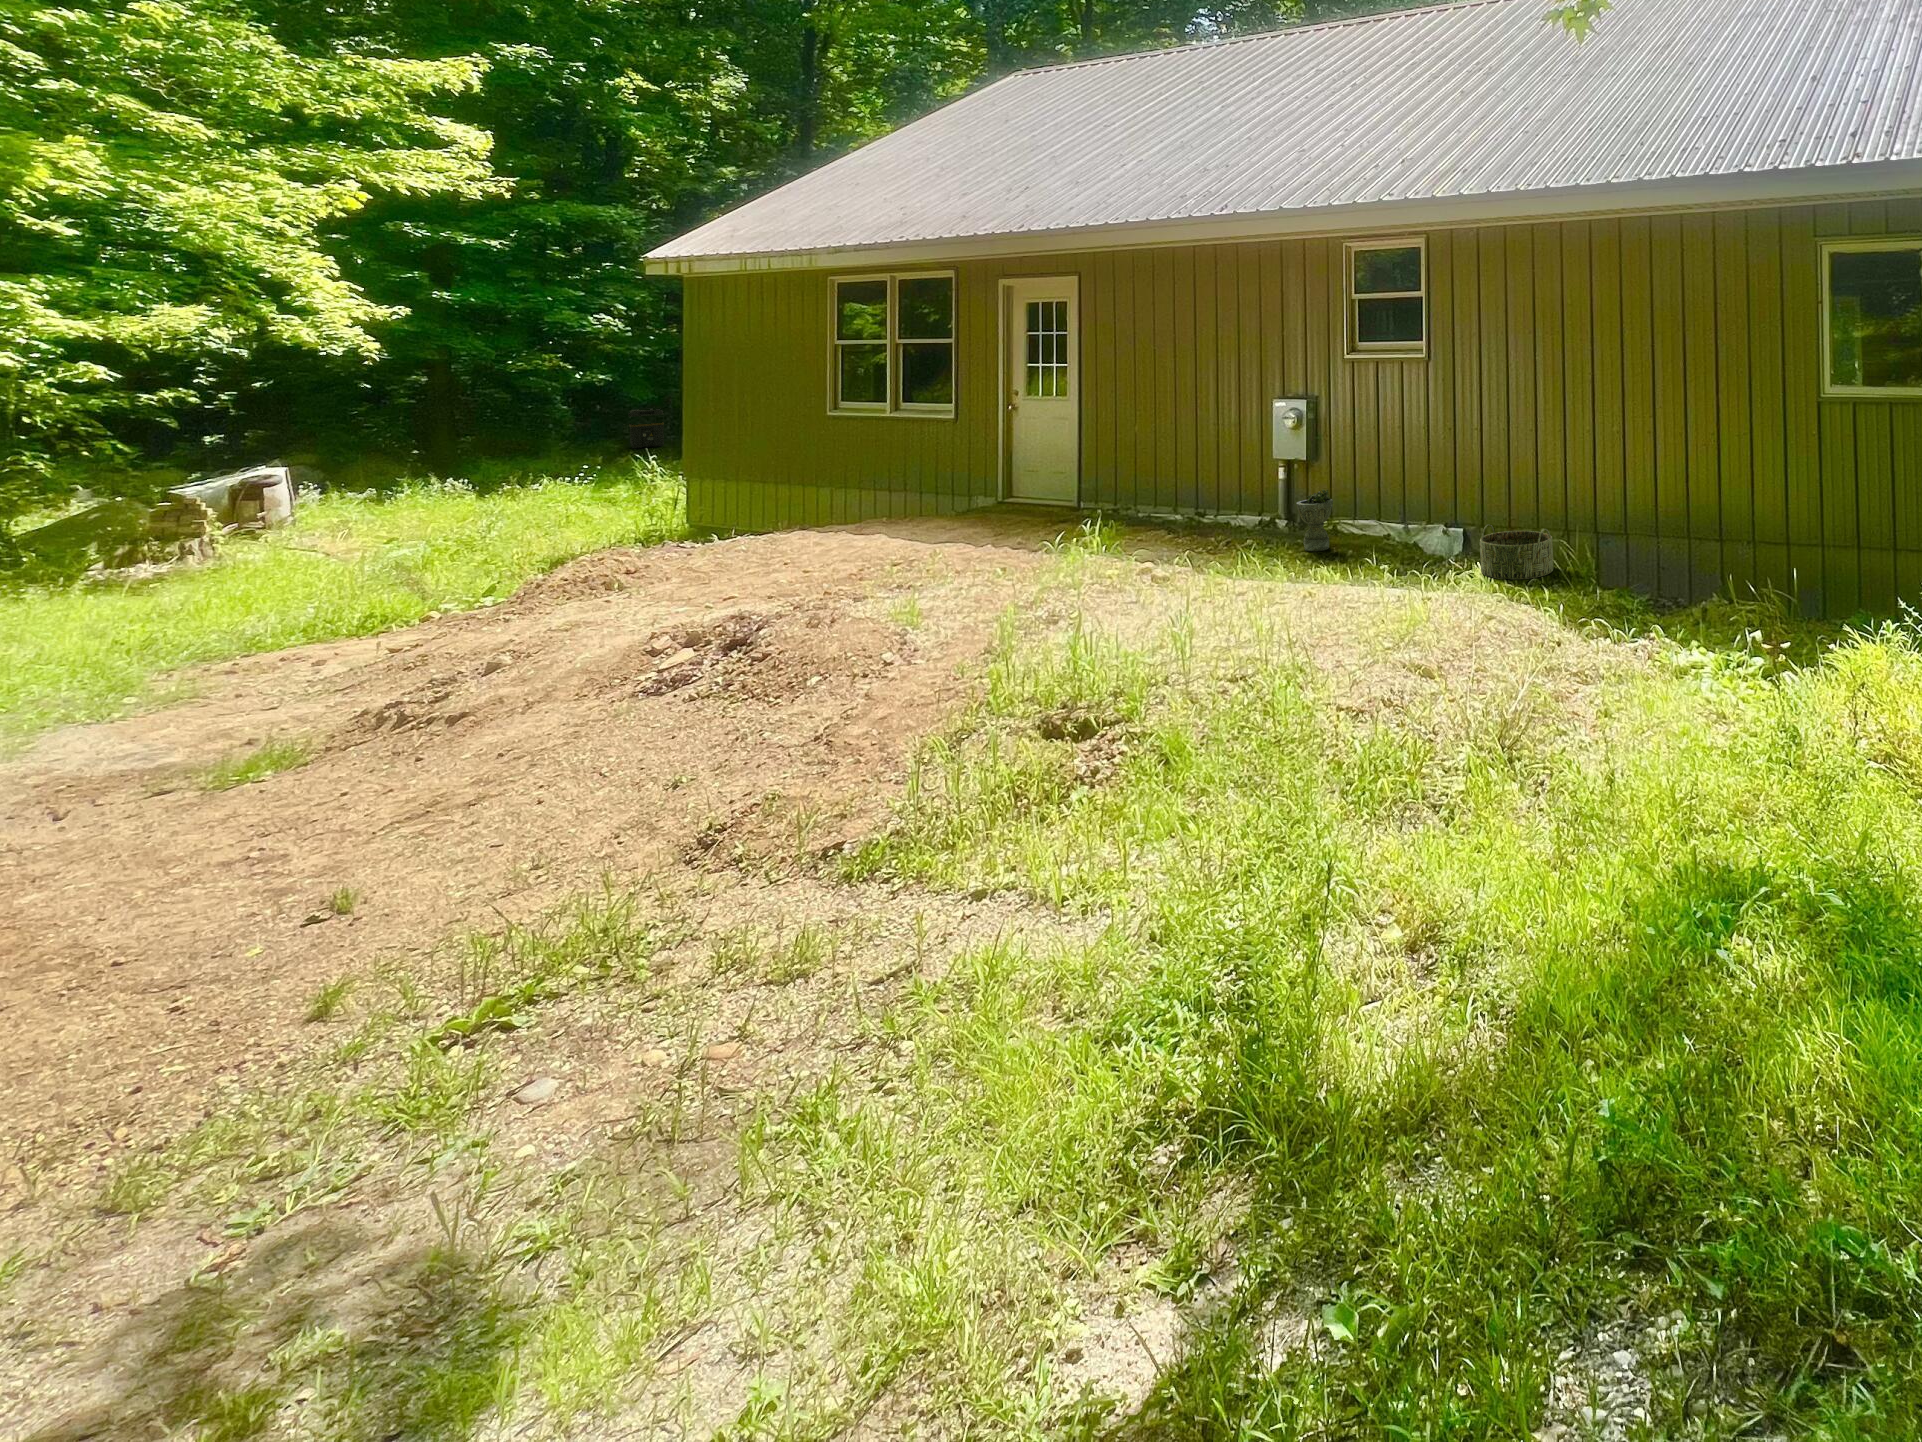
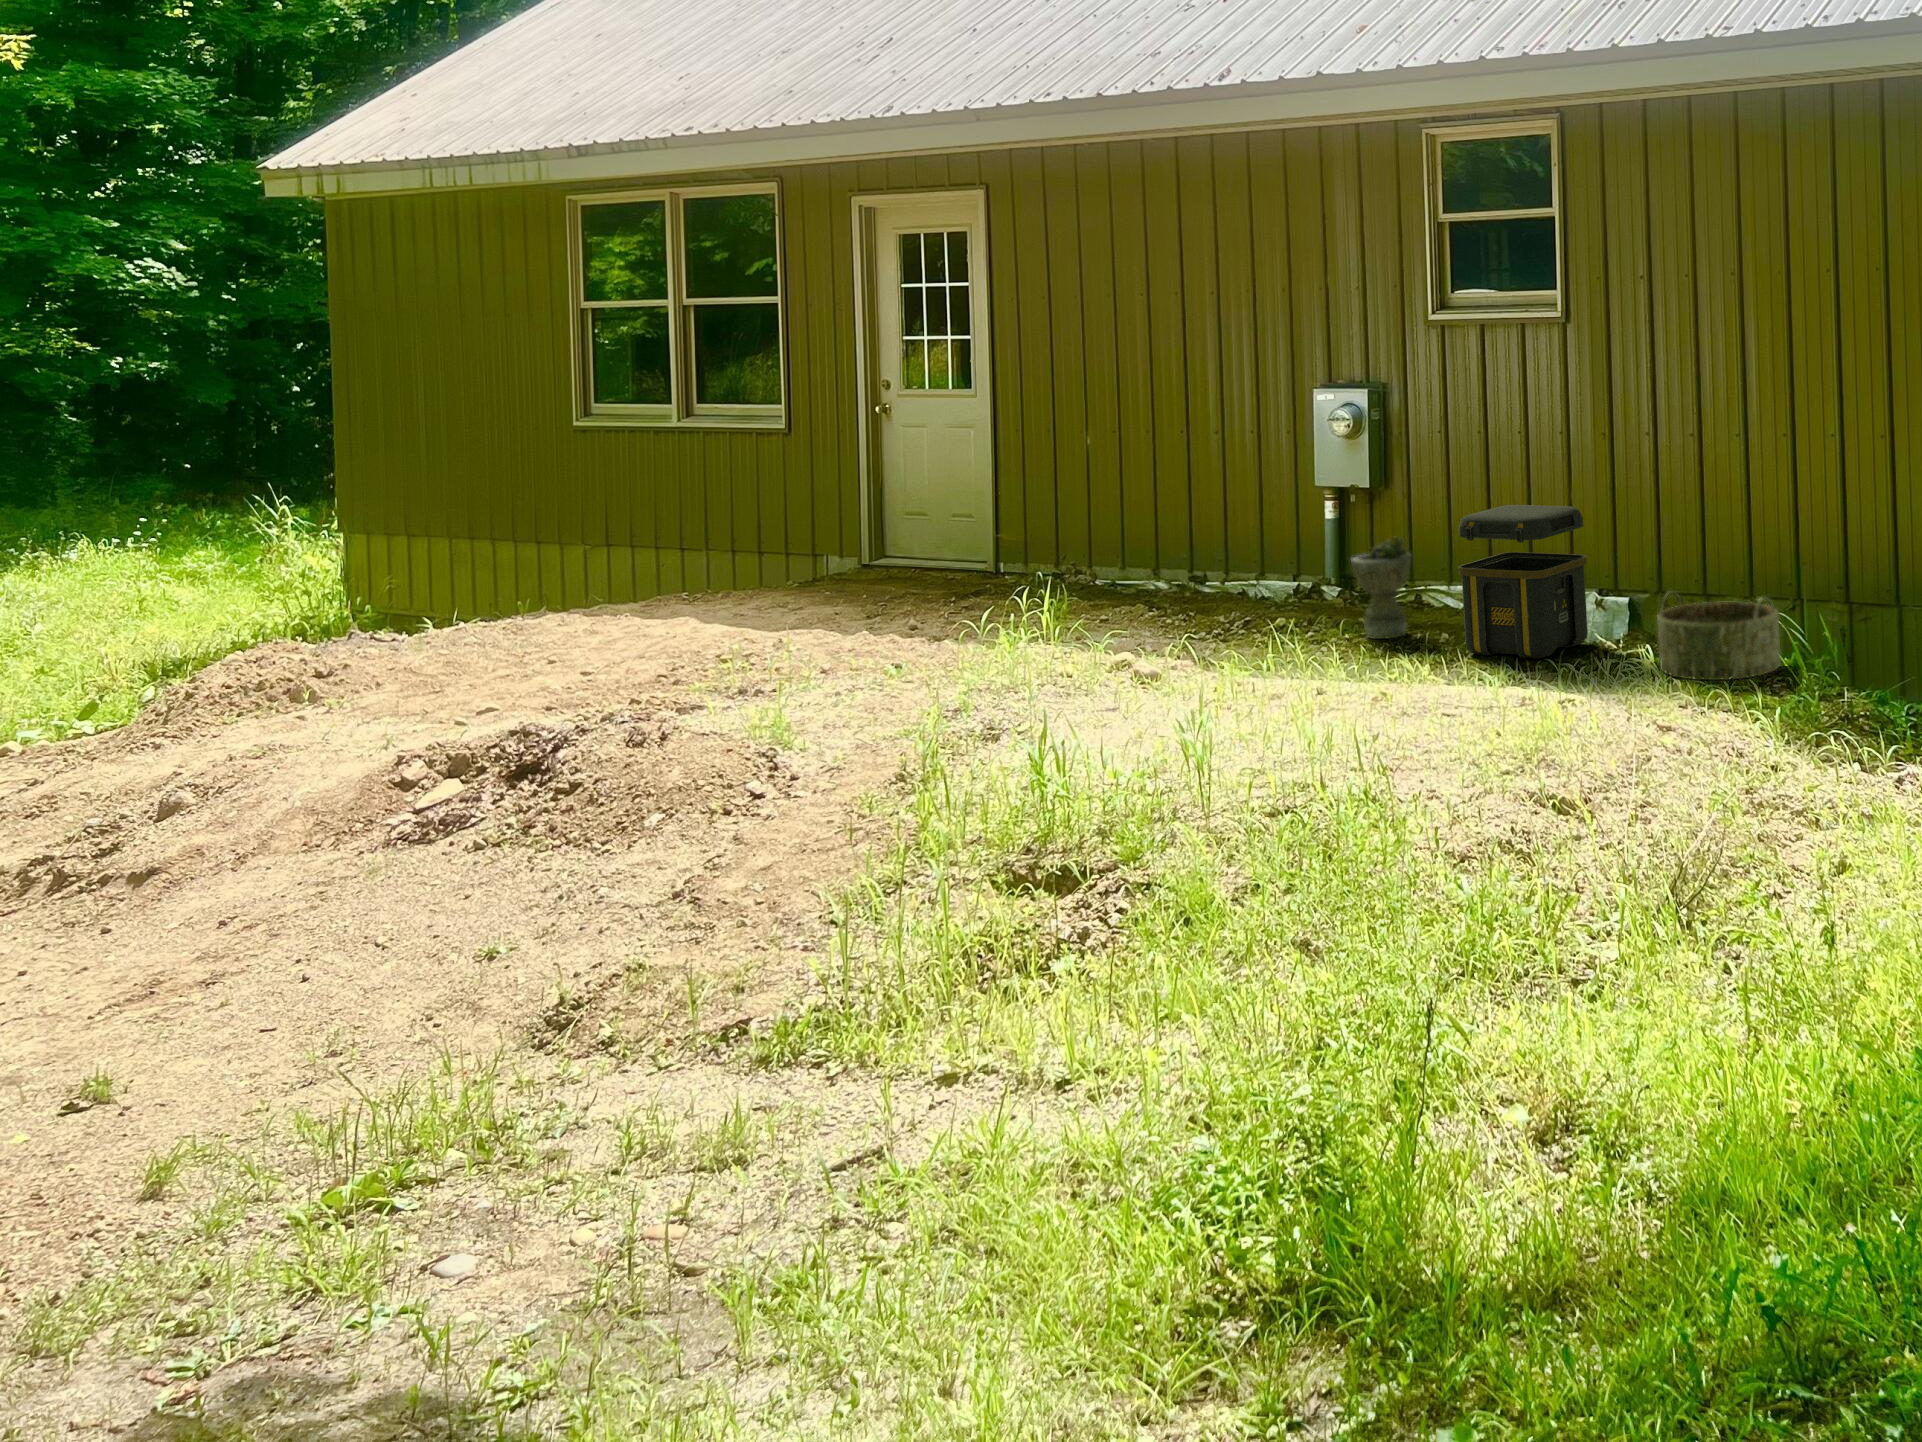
toolbox: present [628,409,664,449] -> present [1459,505,1588,659]

